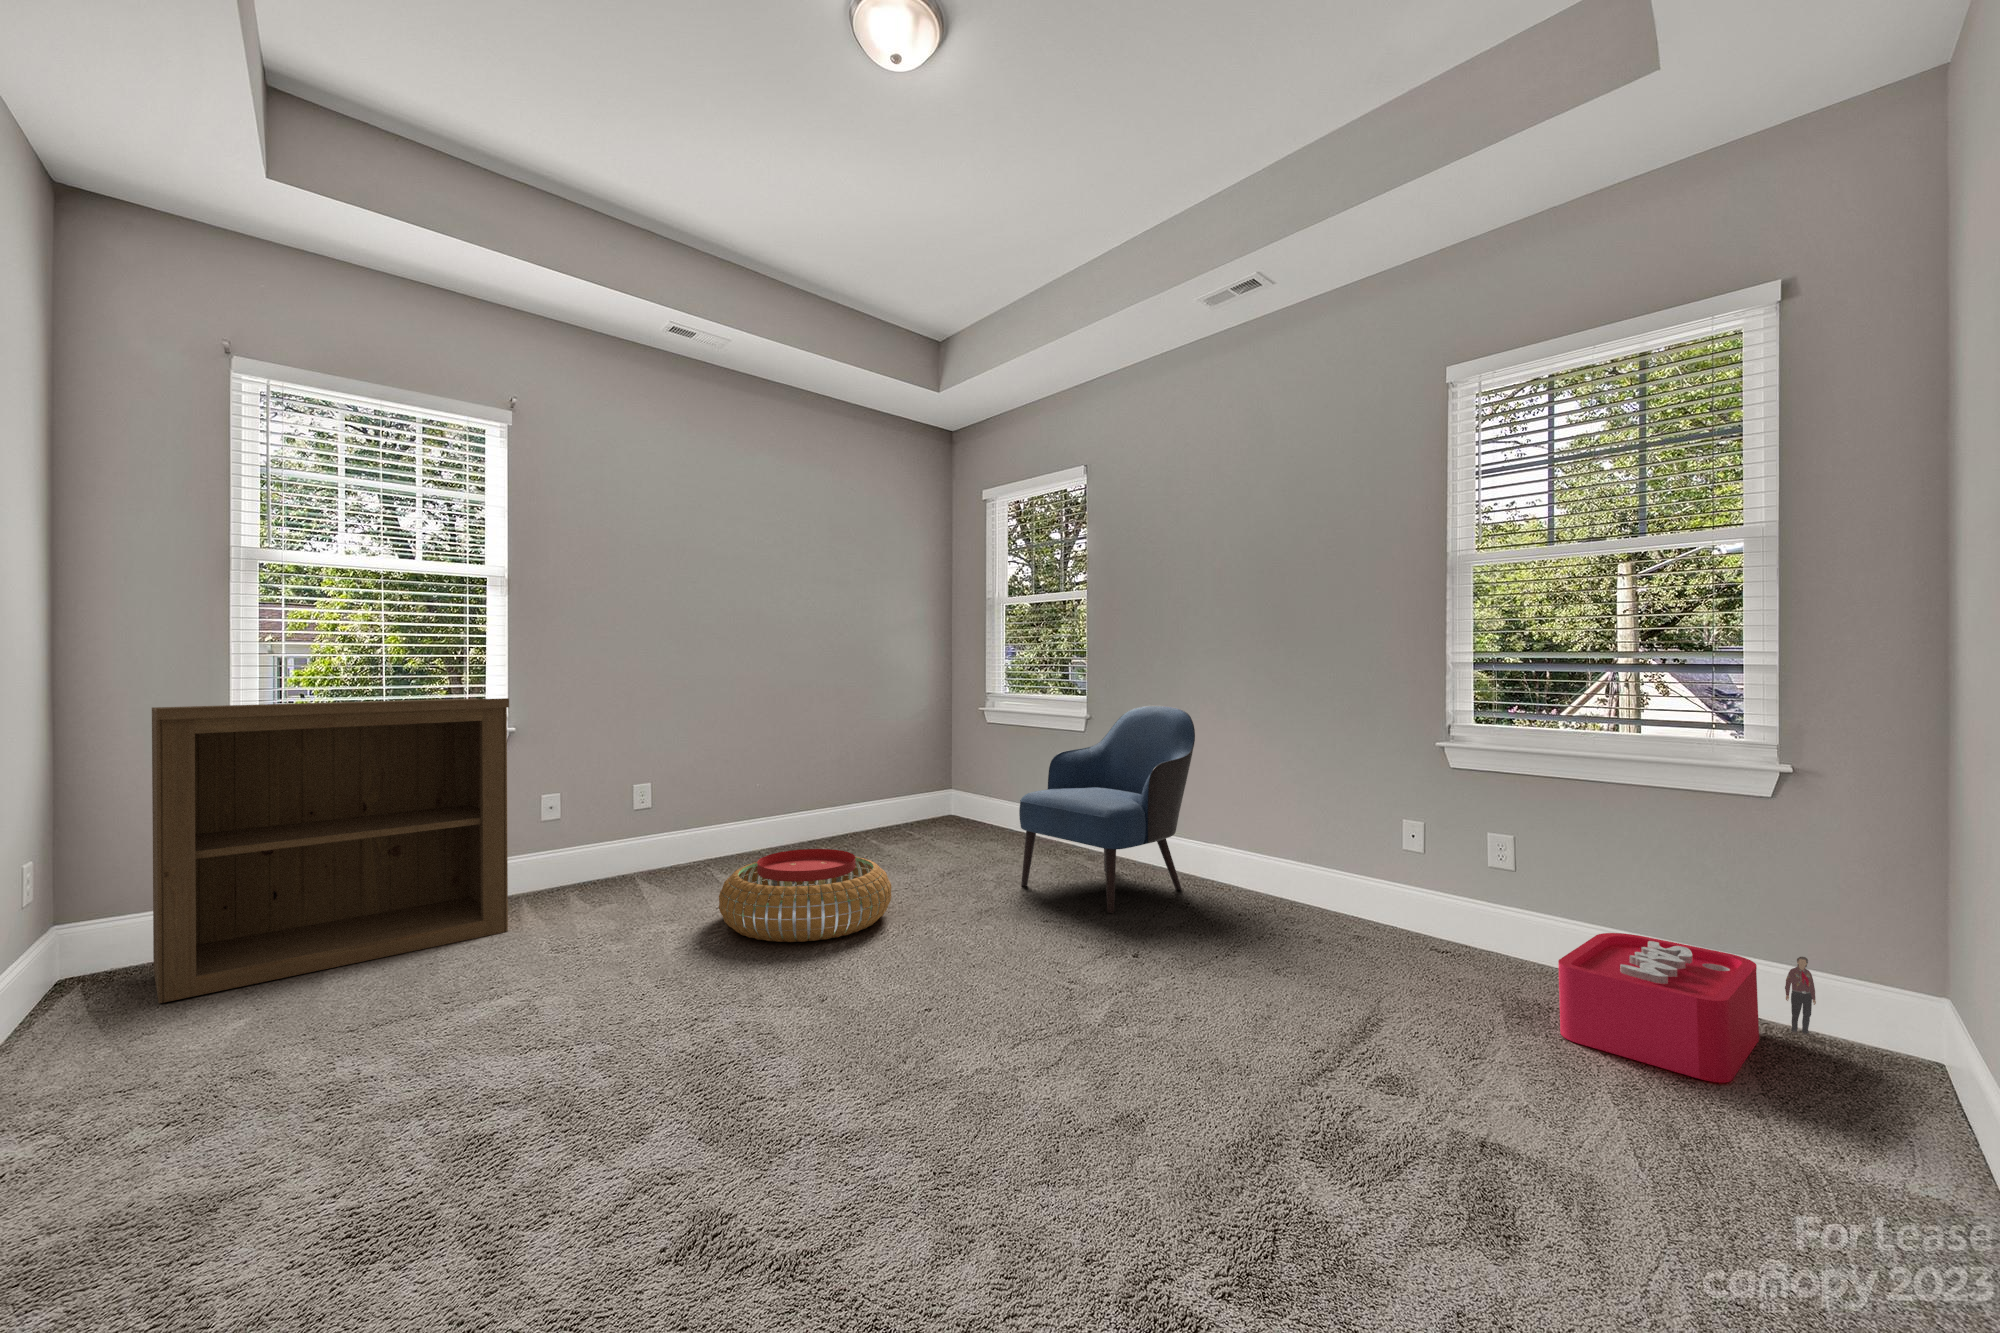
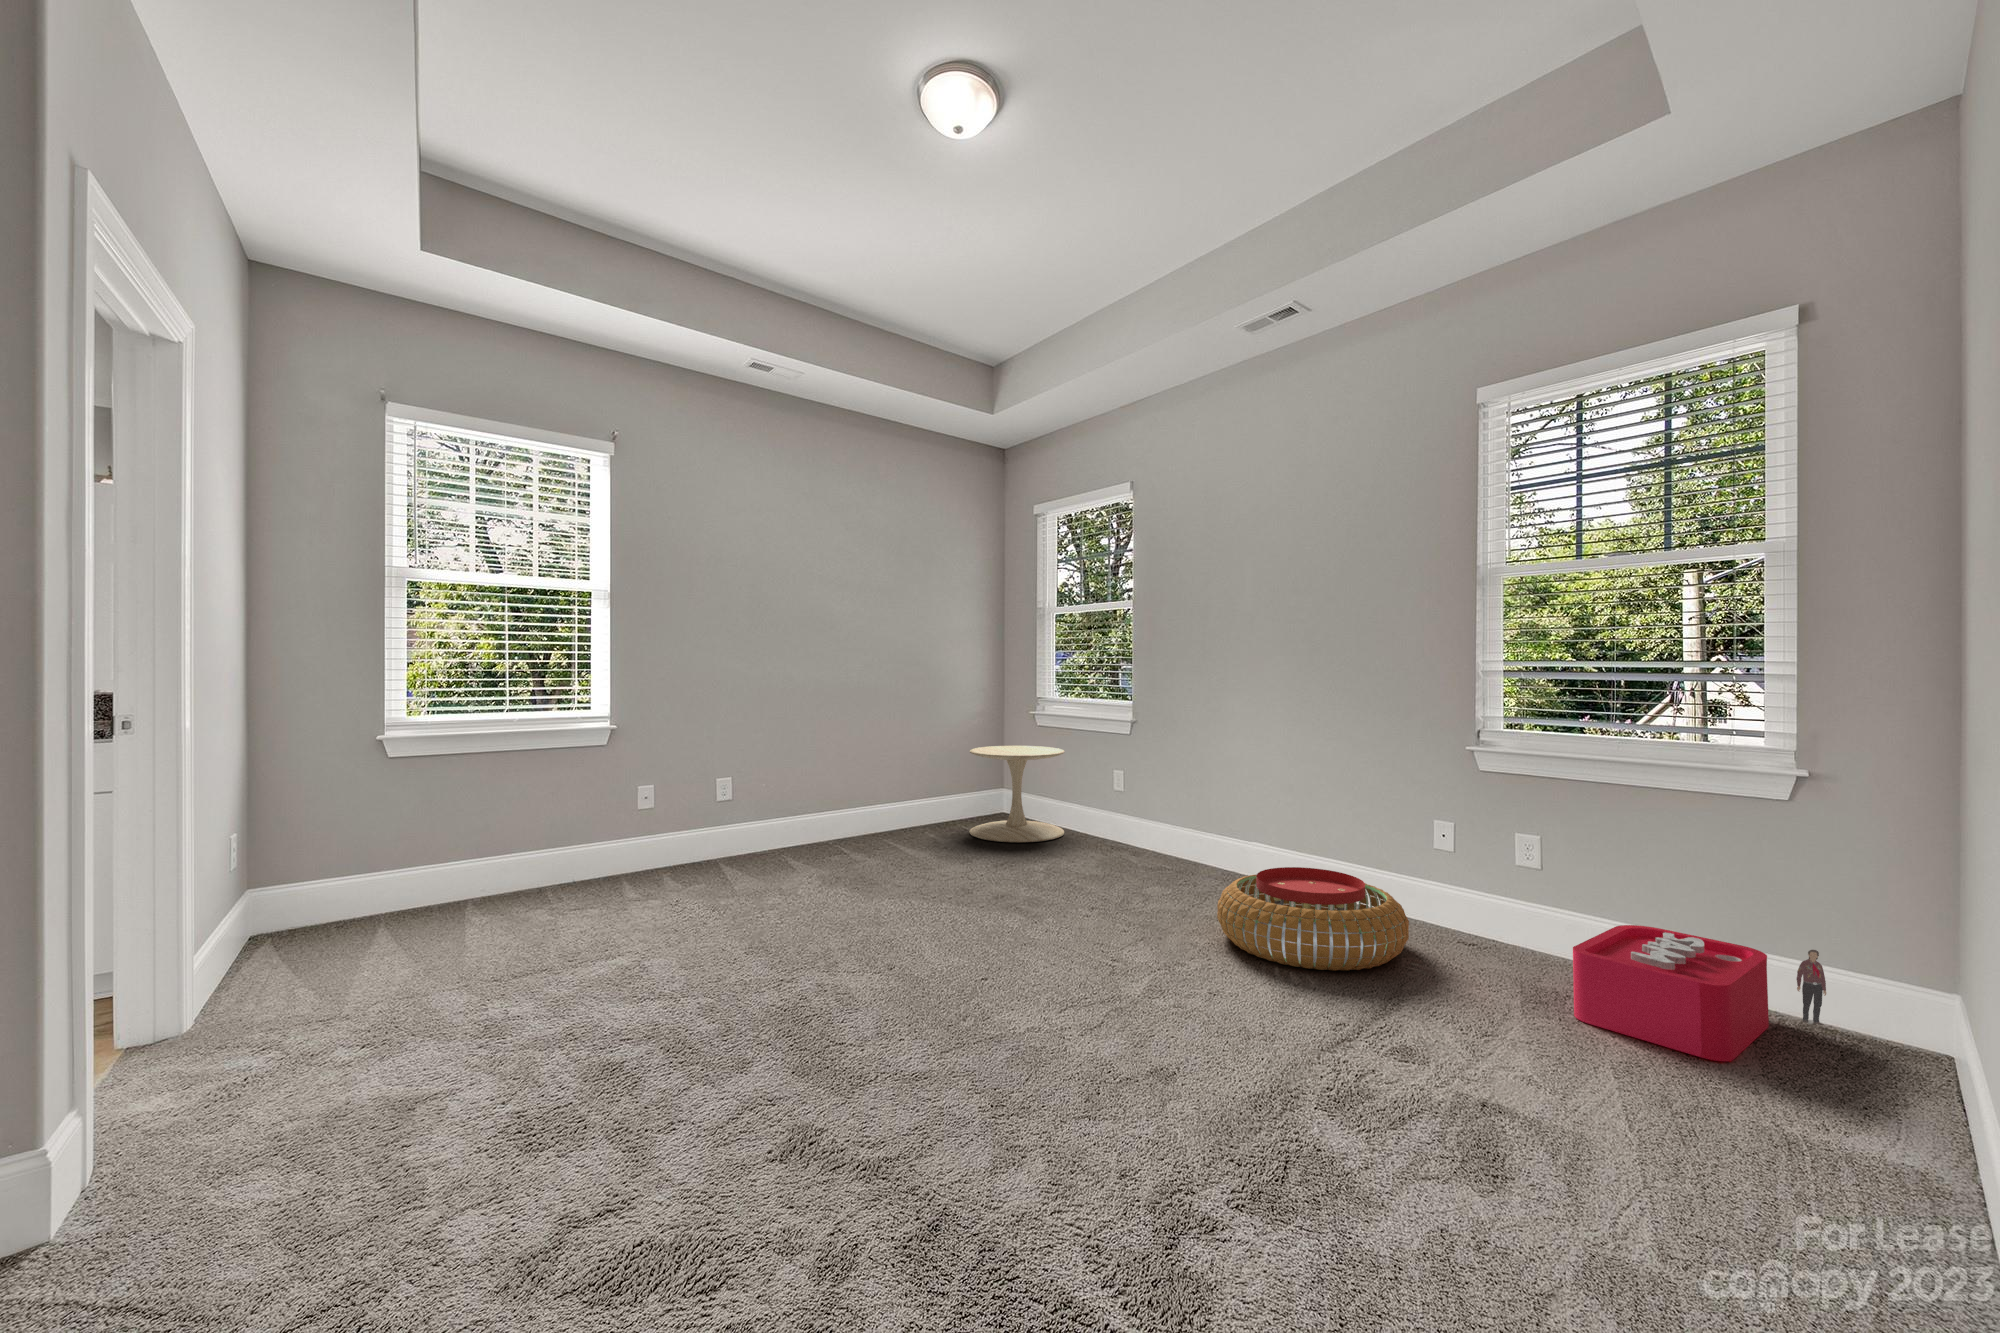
bookshelf: present [152,698,509,1003] -> none [327,696,619,953]
armchair: present [1019,706,1195,913] -> none [1072,708,1238,900]
side table: none [909,748,1010,851] -> present [969,746,1064,842]
pouf: present [719,849,891,942] -> present [1217,867,1409,971]

